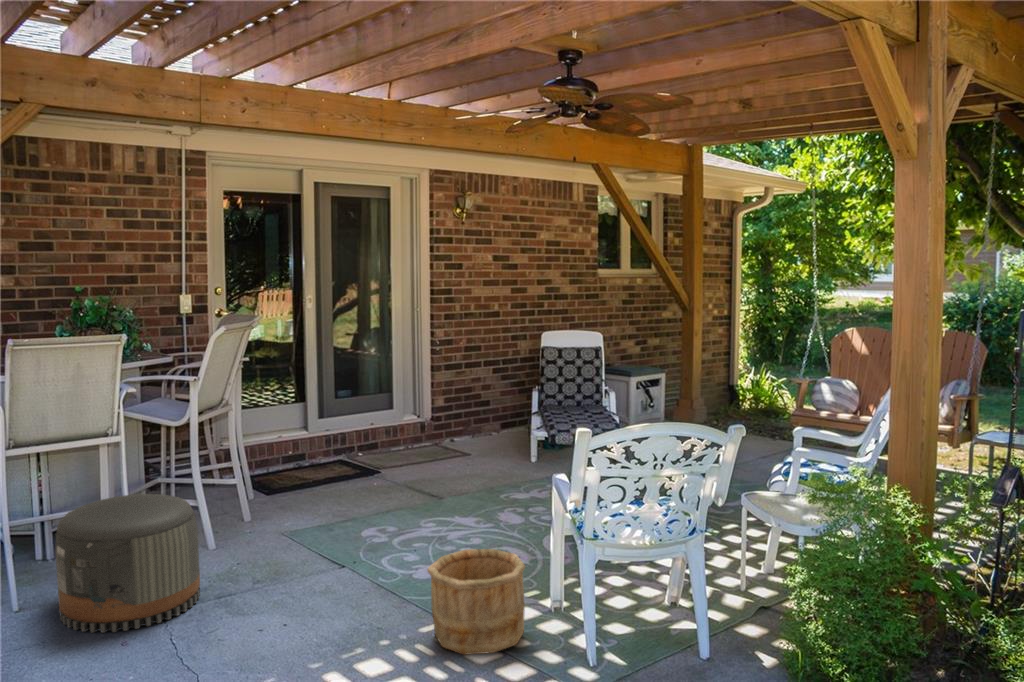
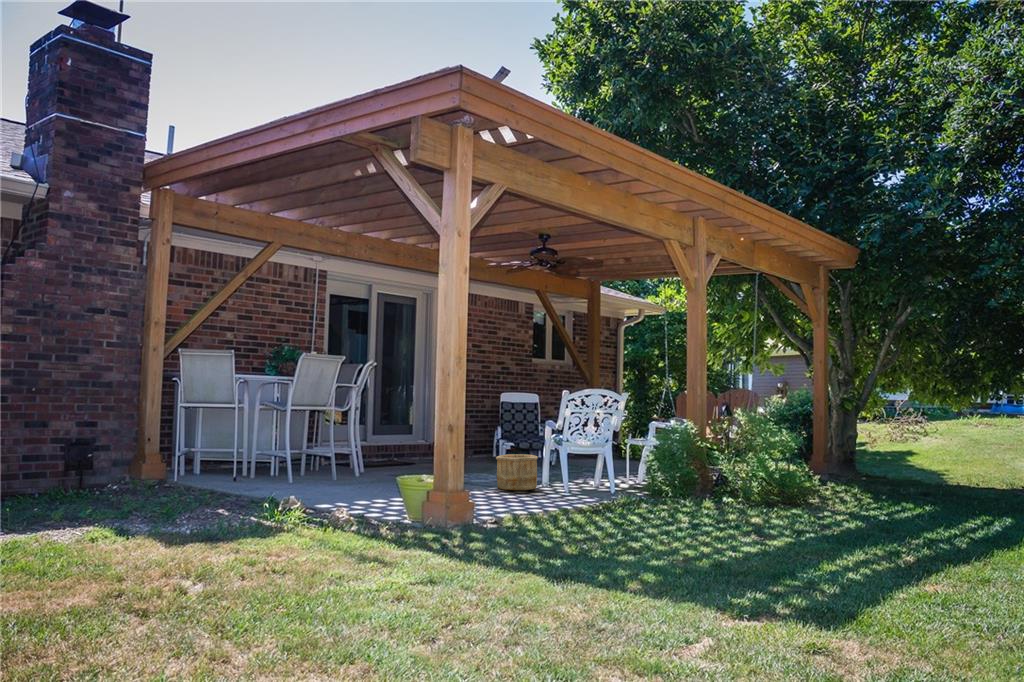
pouf: present [55,494,200,633] -> none [318,431,381,485]

